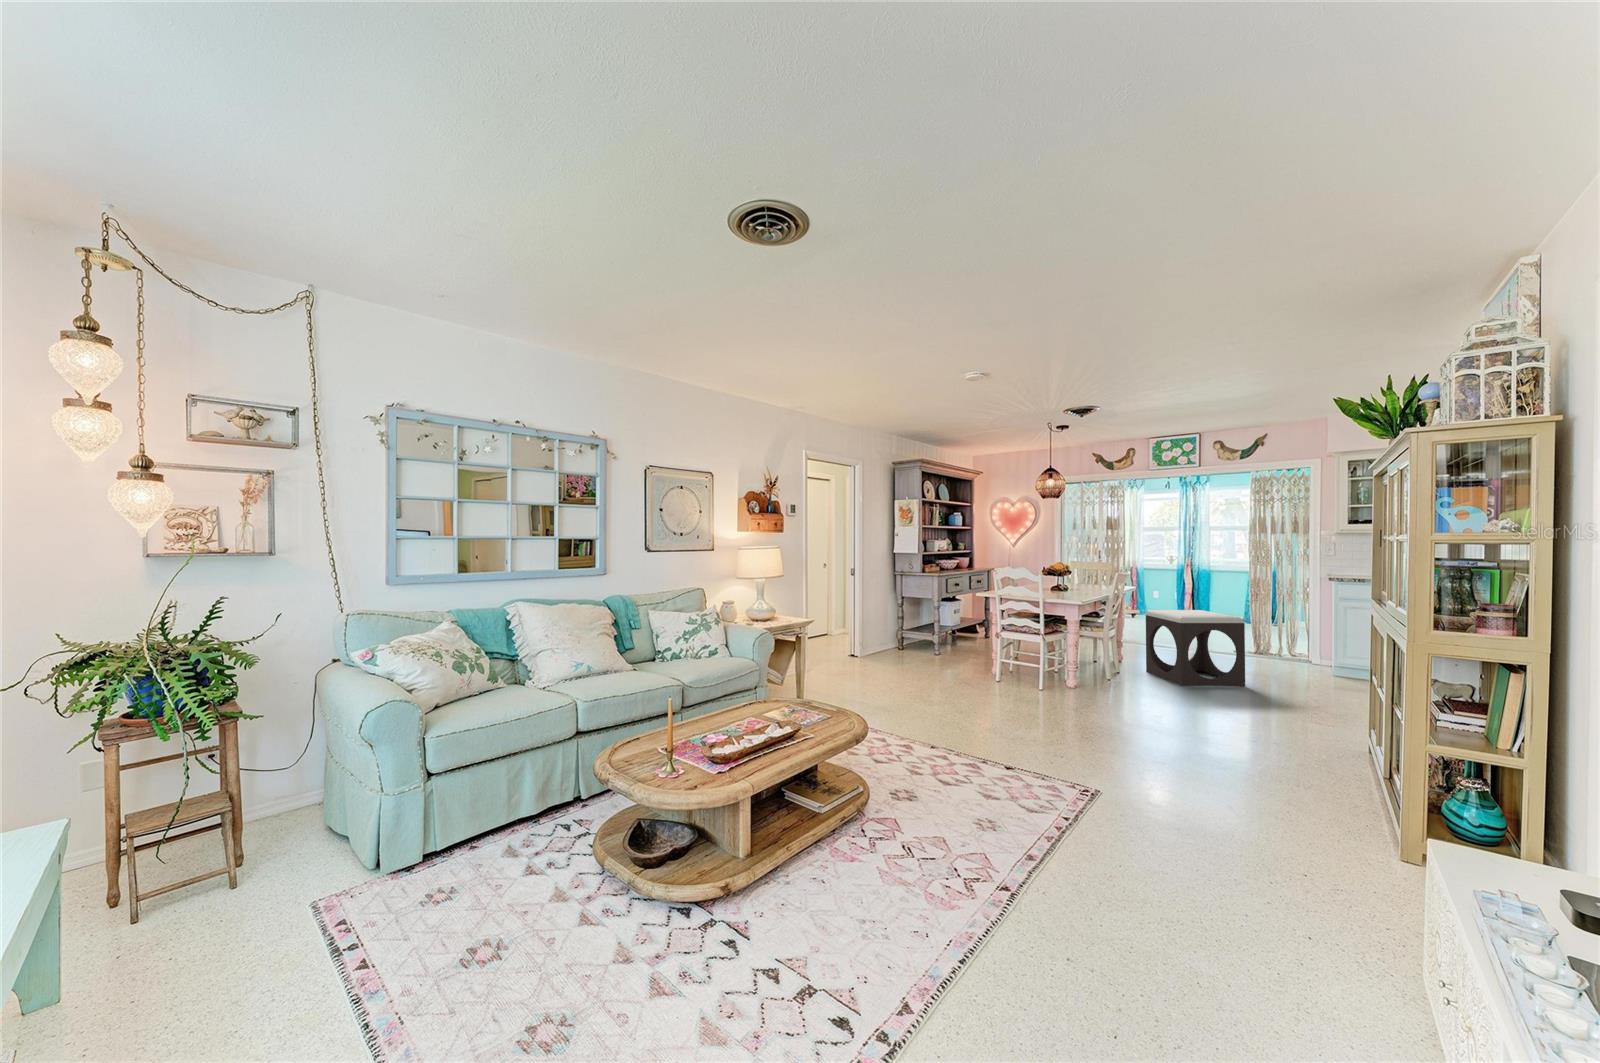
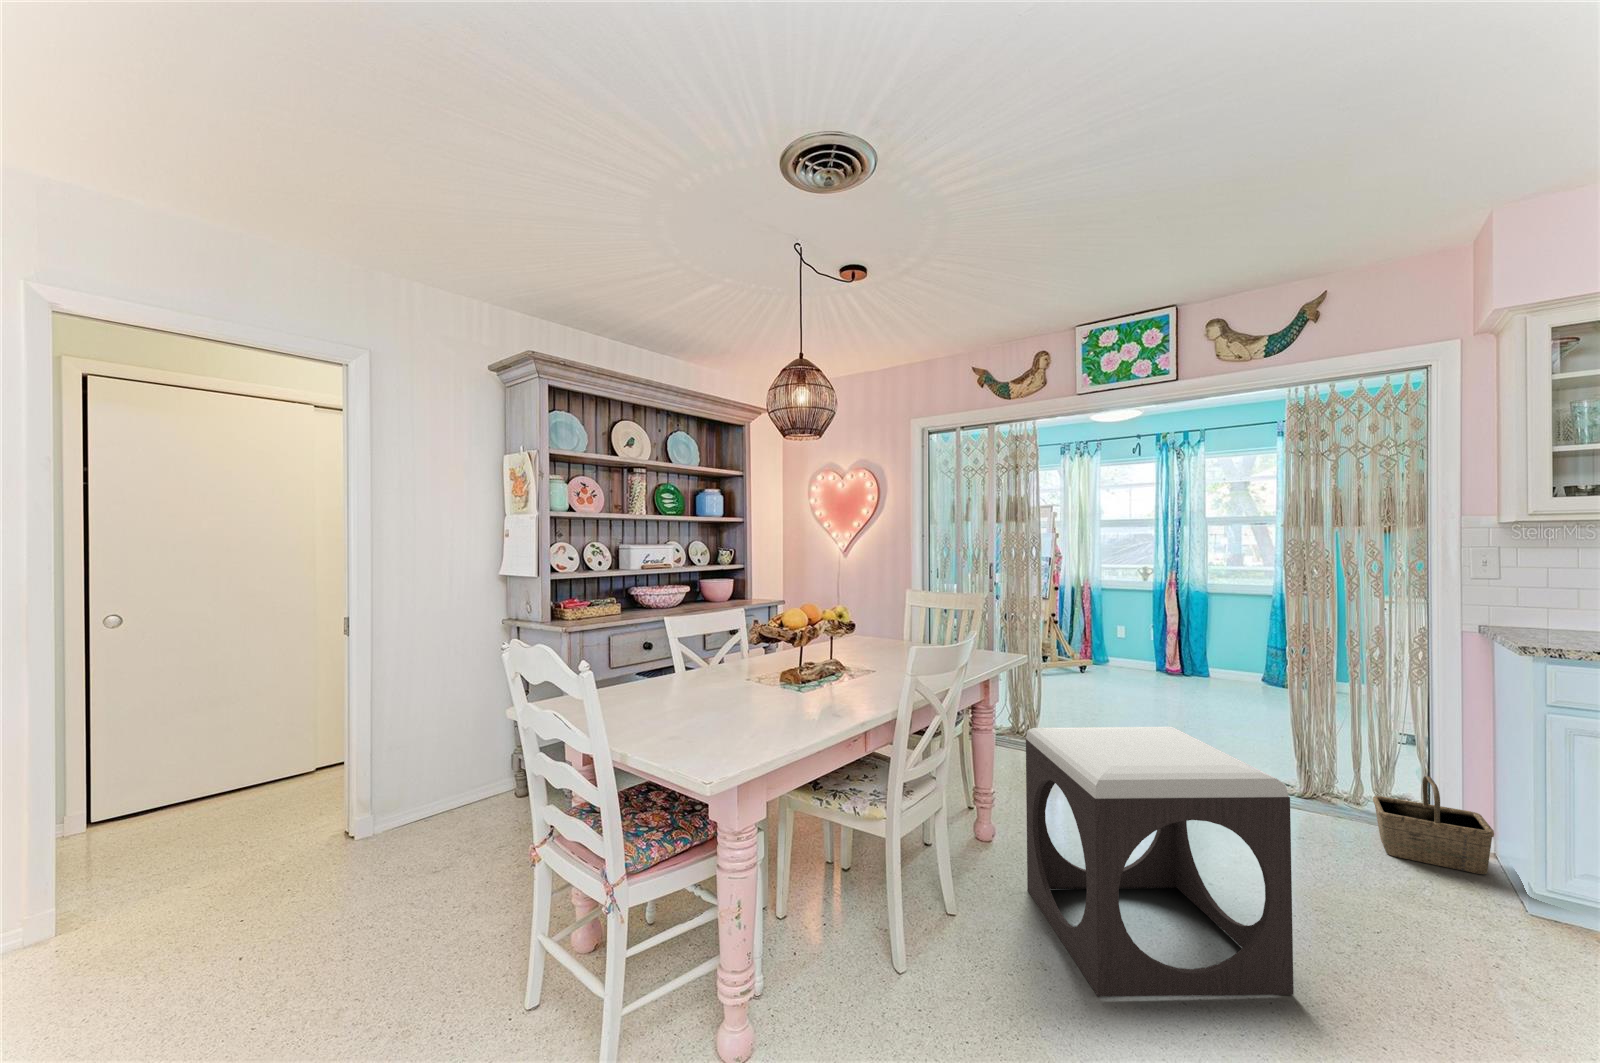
basket: none [1285,636,1328,670] -> present [1373,776,1494,874]

